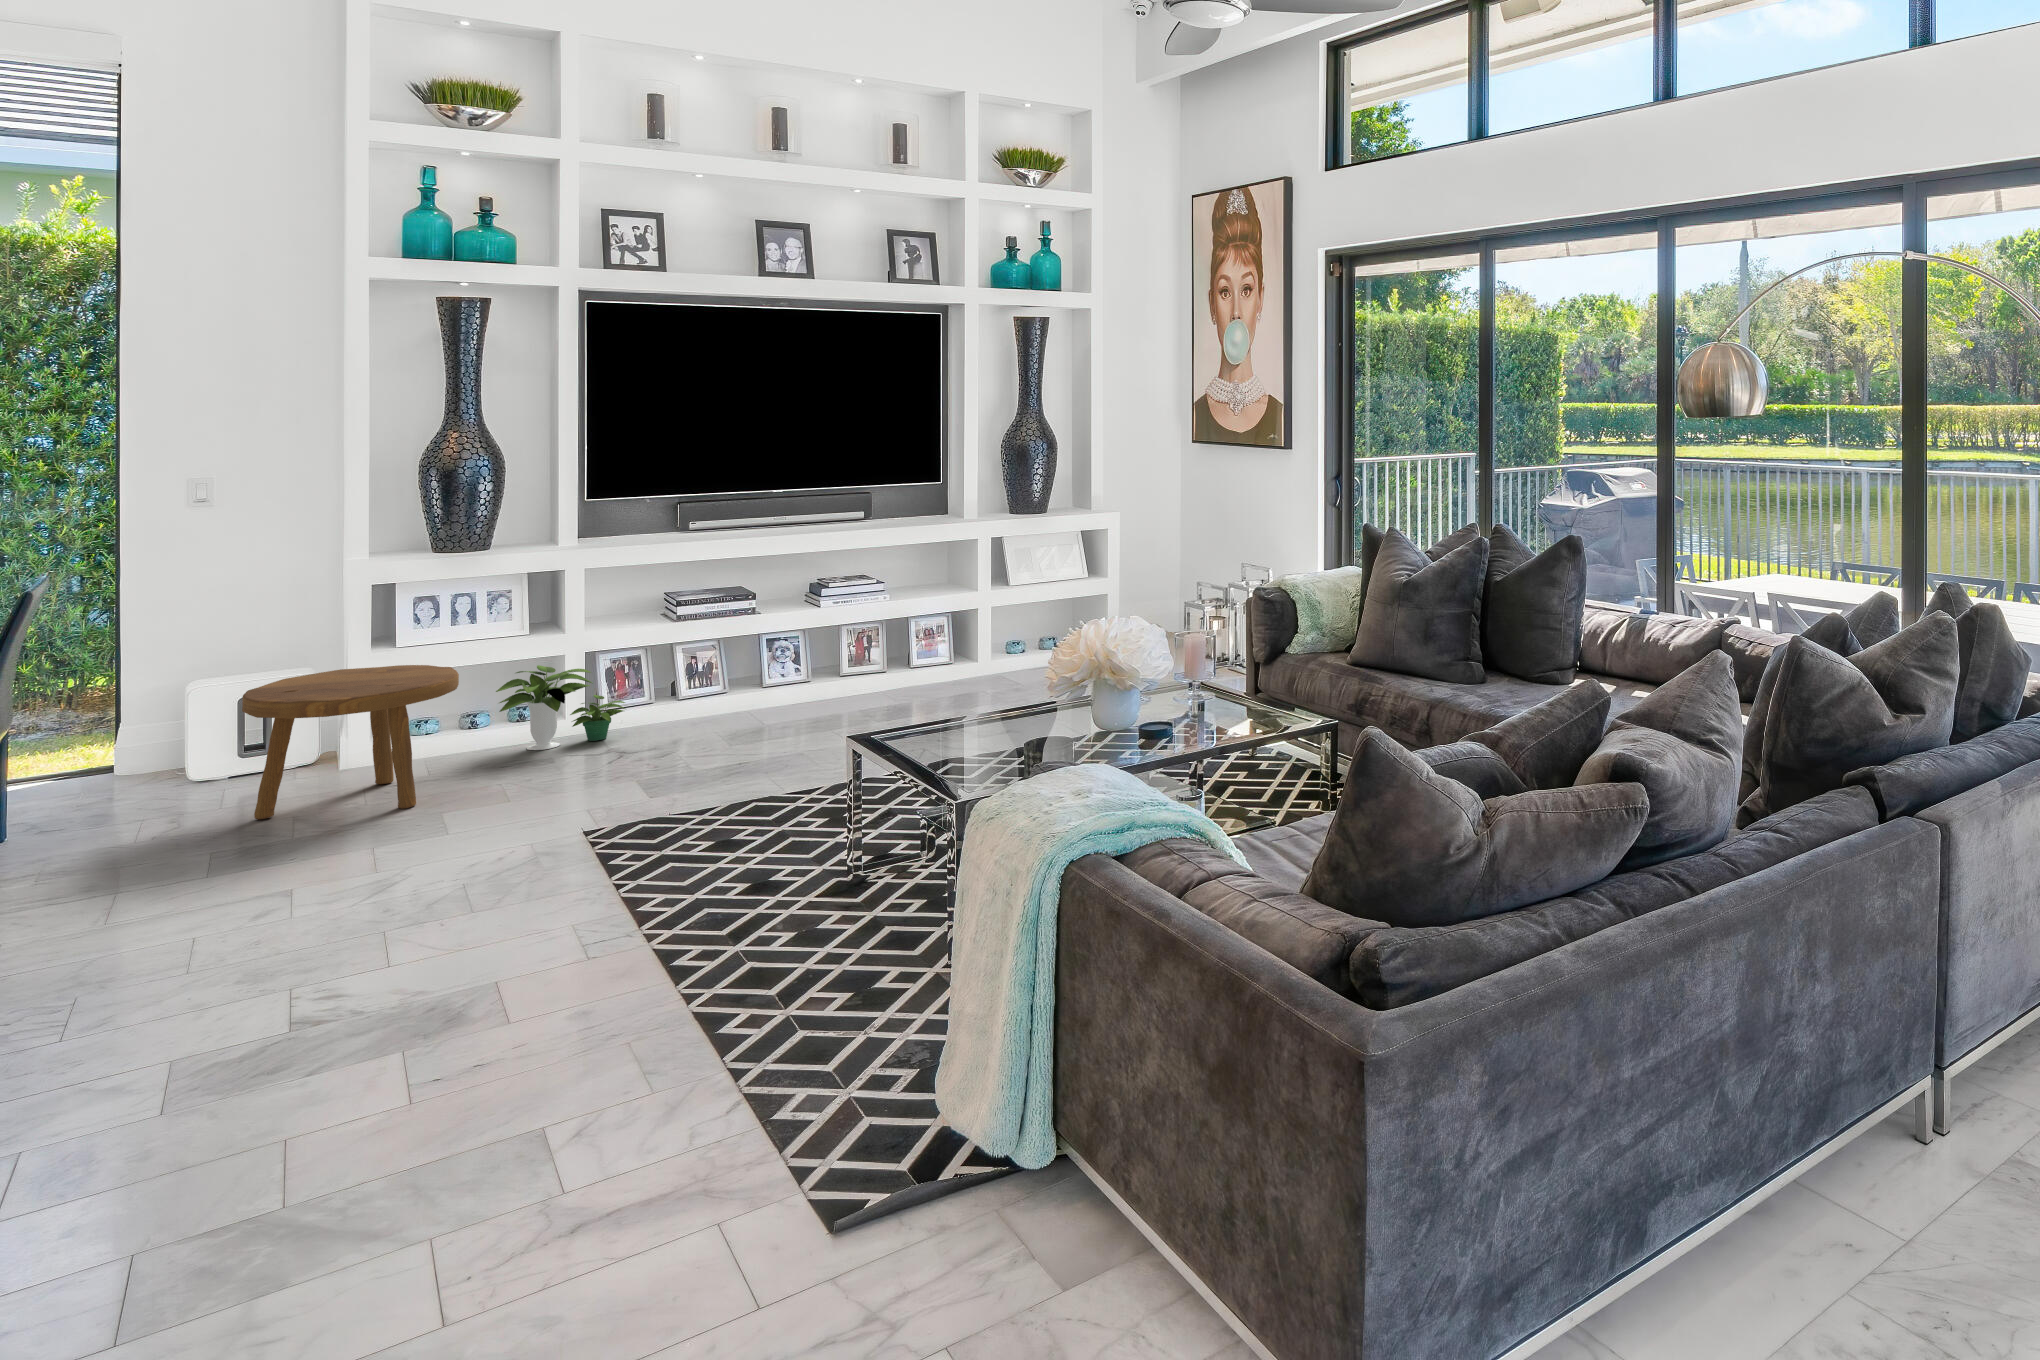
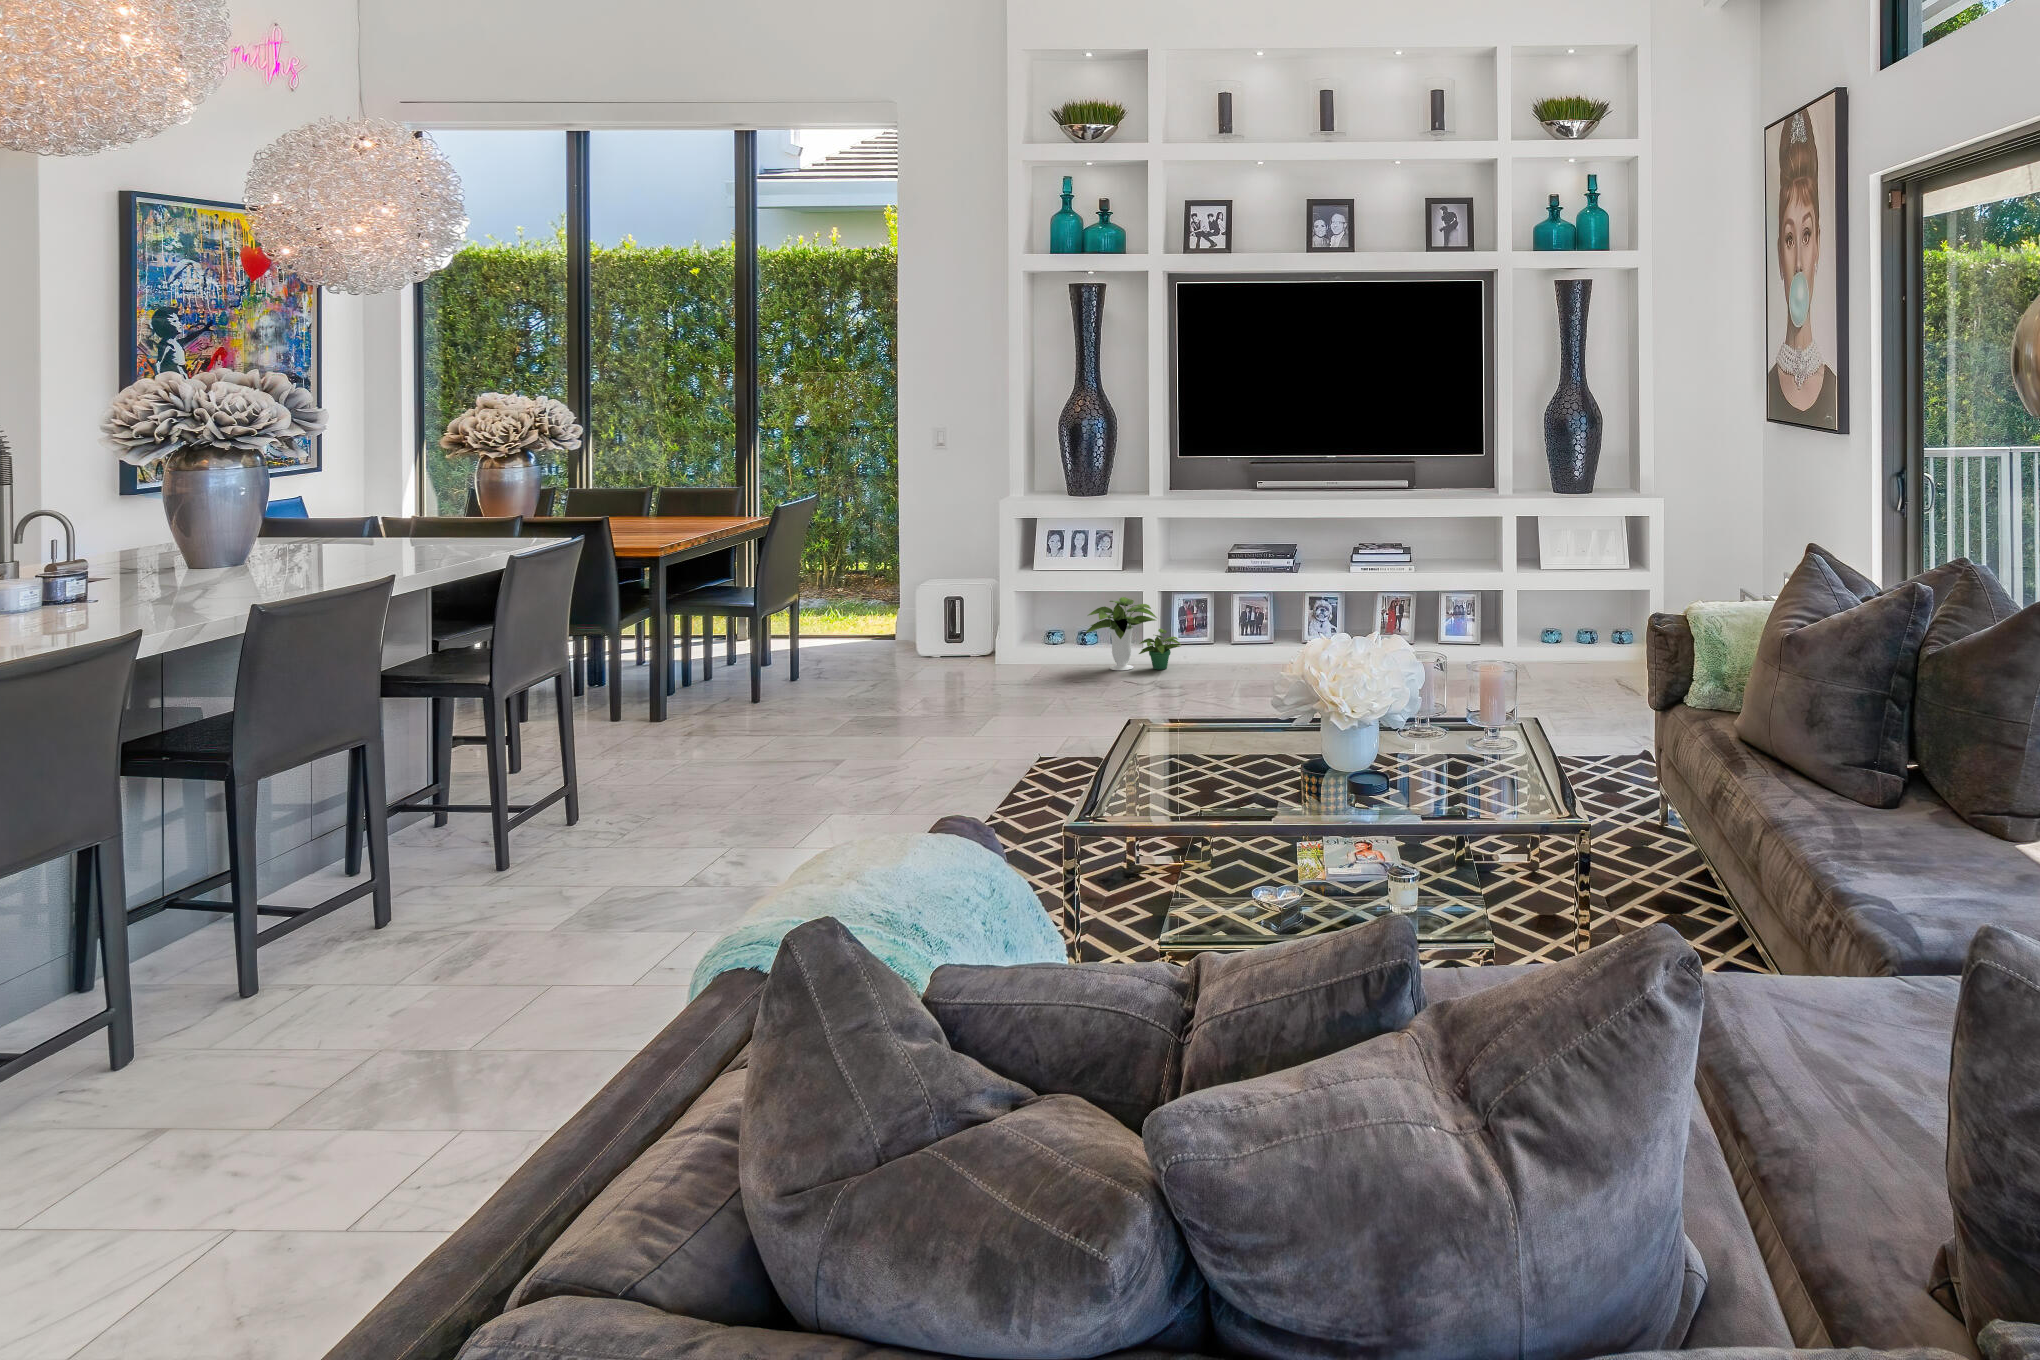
footstool: present [242,665,459,819] -> none [896,582,1036,701]

